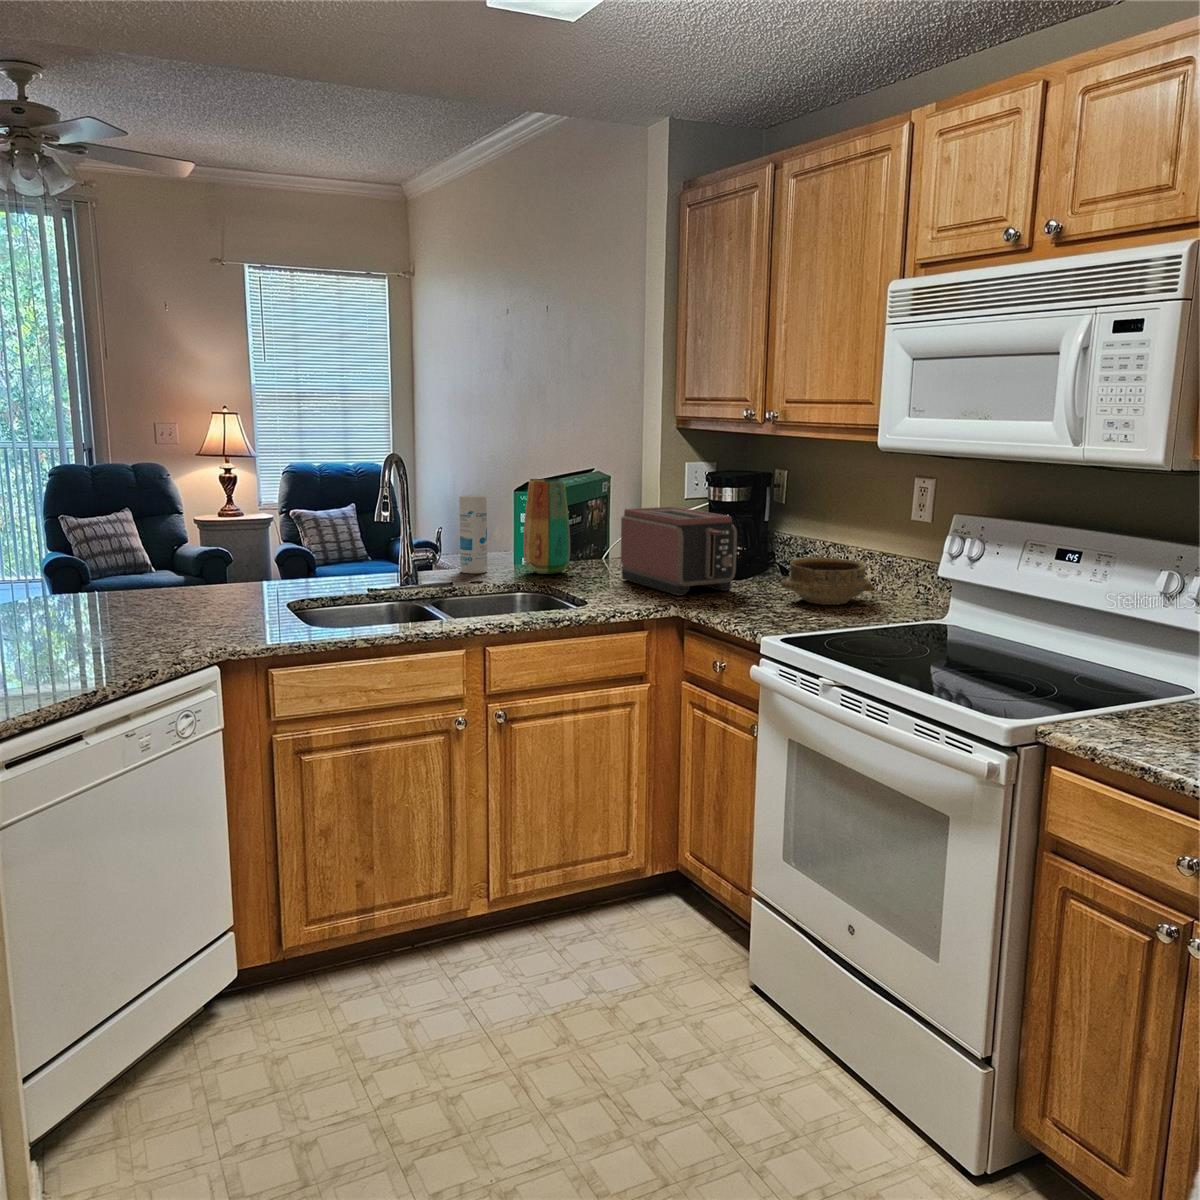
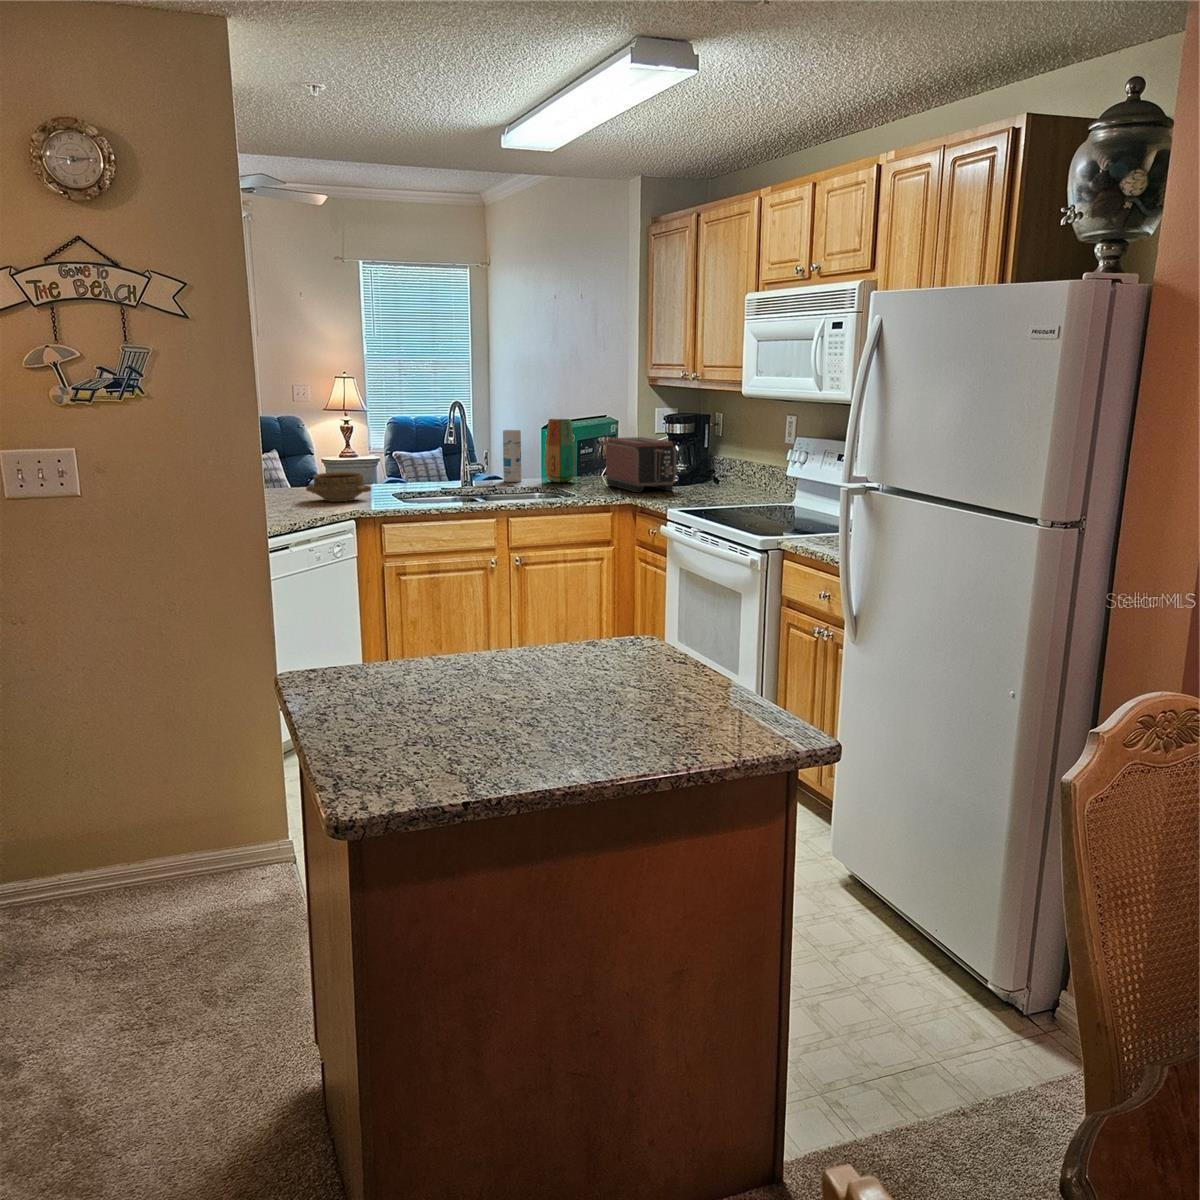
ceramic bowl: present [781,557,873,605] -> present [306,472,371,502]

